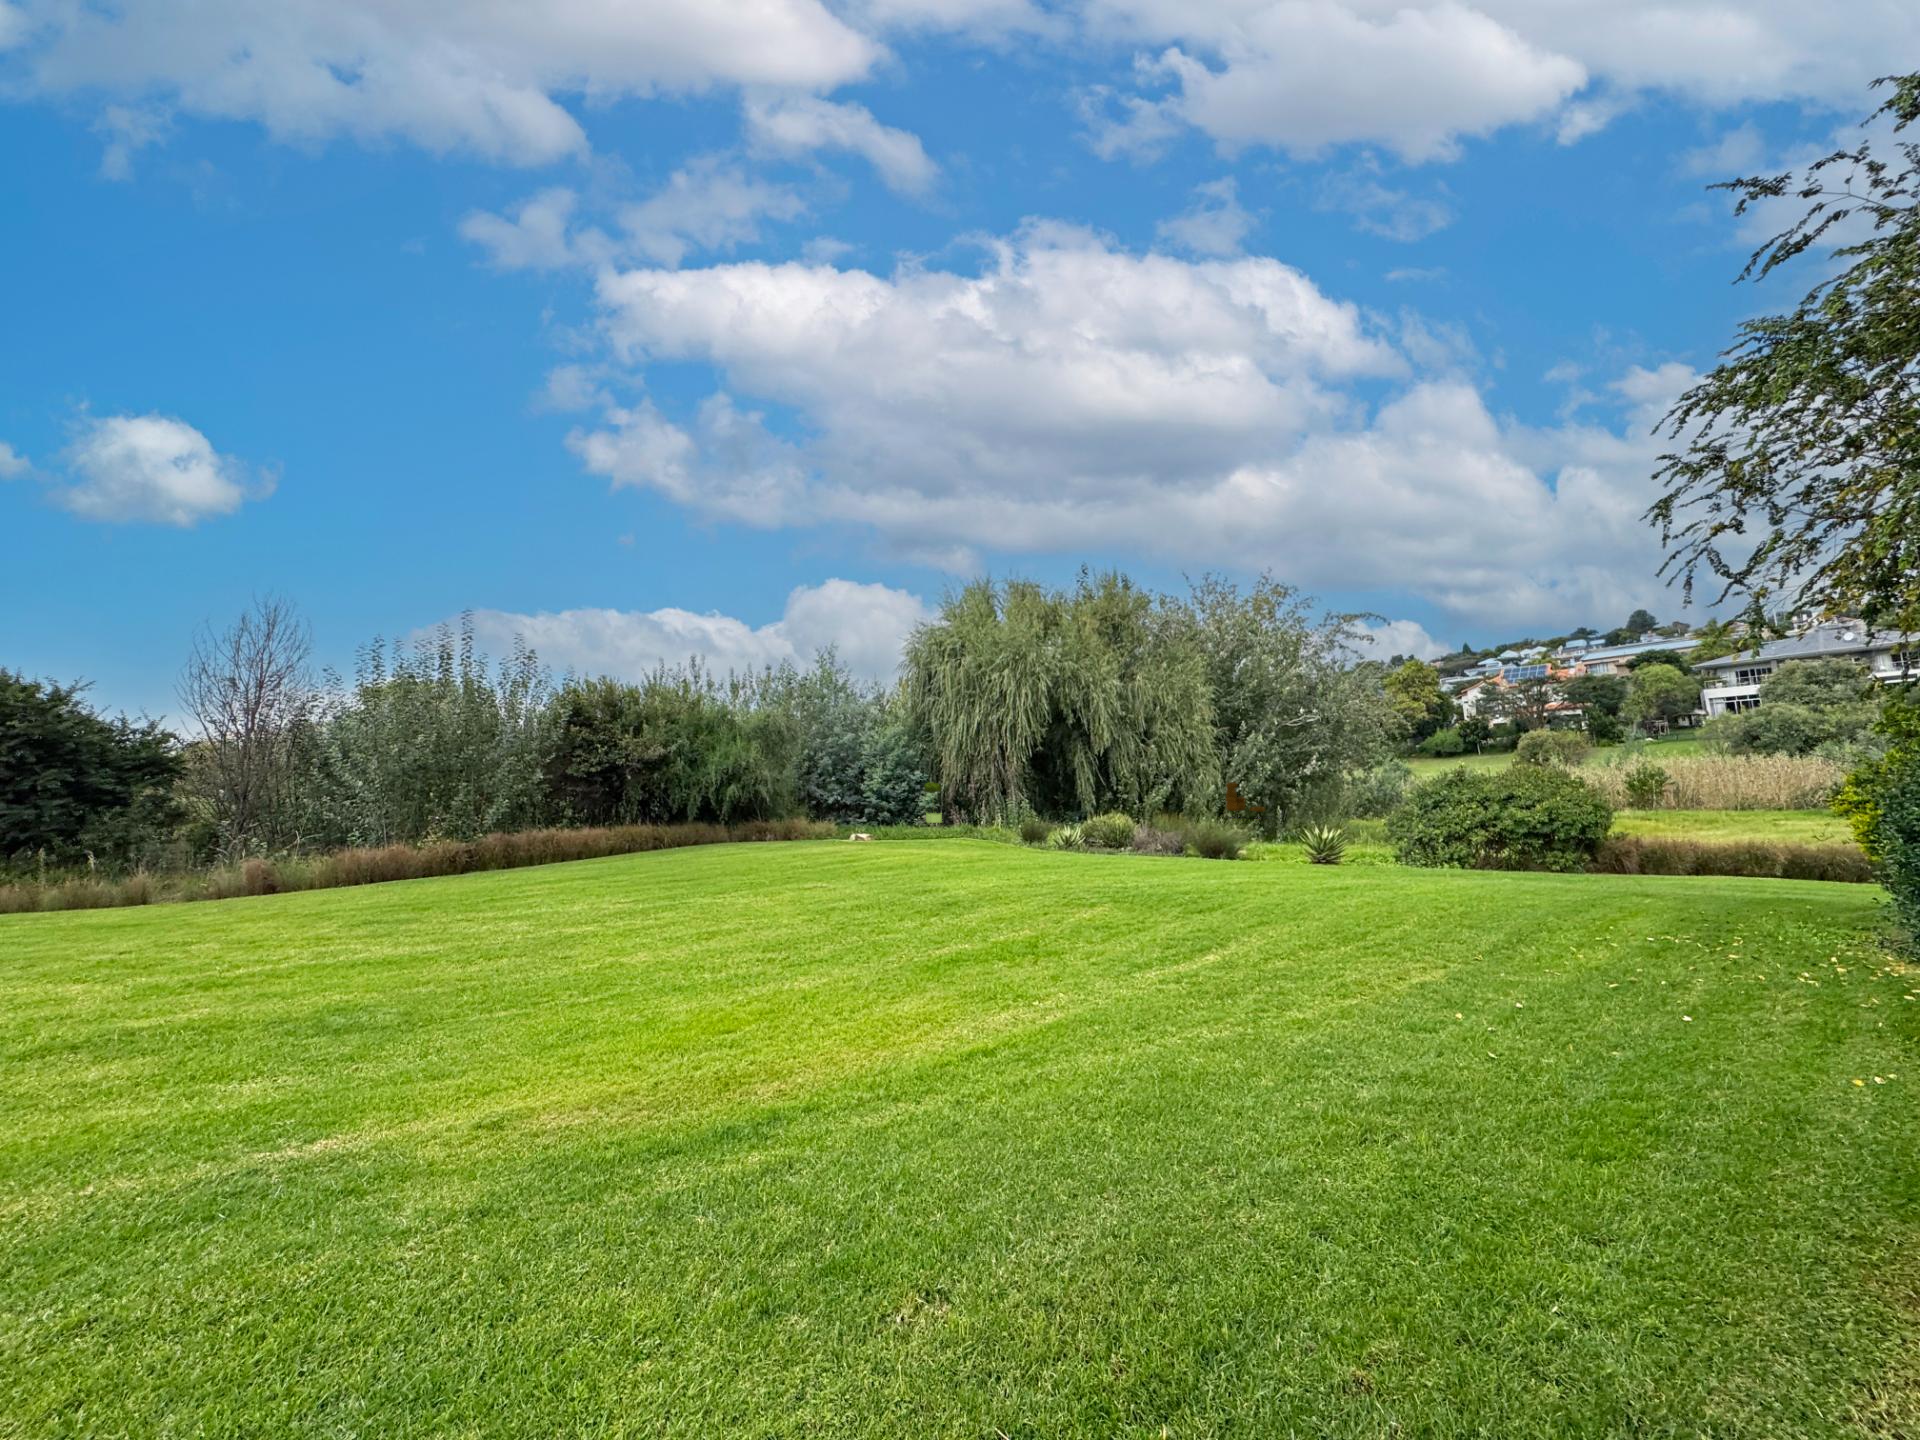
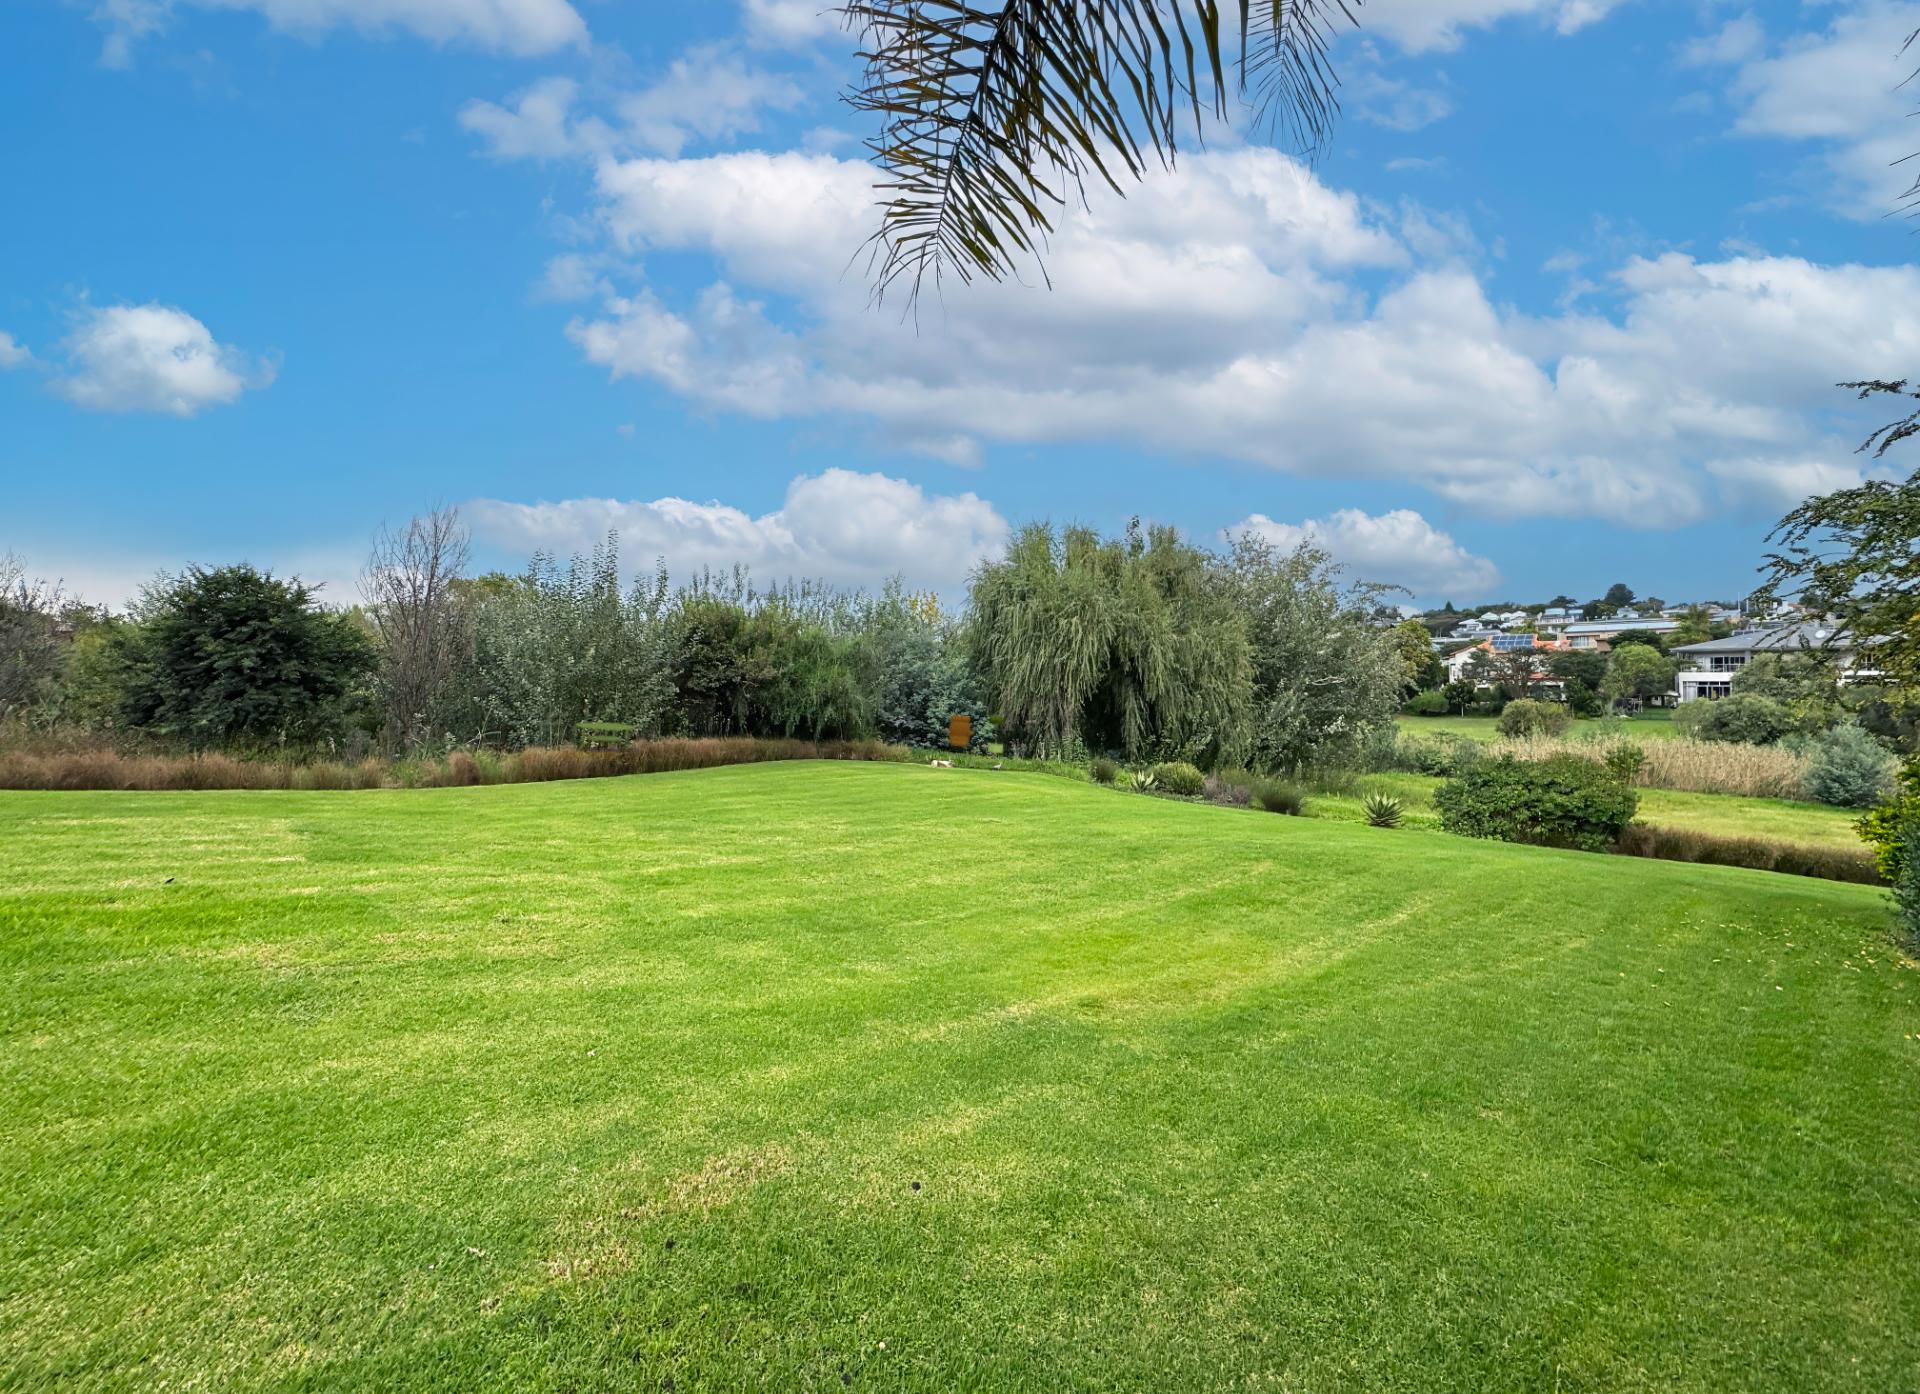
lounge chair: present [1226,782,1265,819] -> present [946,715,973,753]
round table: none [448,818,516,849] -> present [577,723,635,752]

